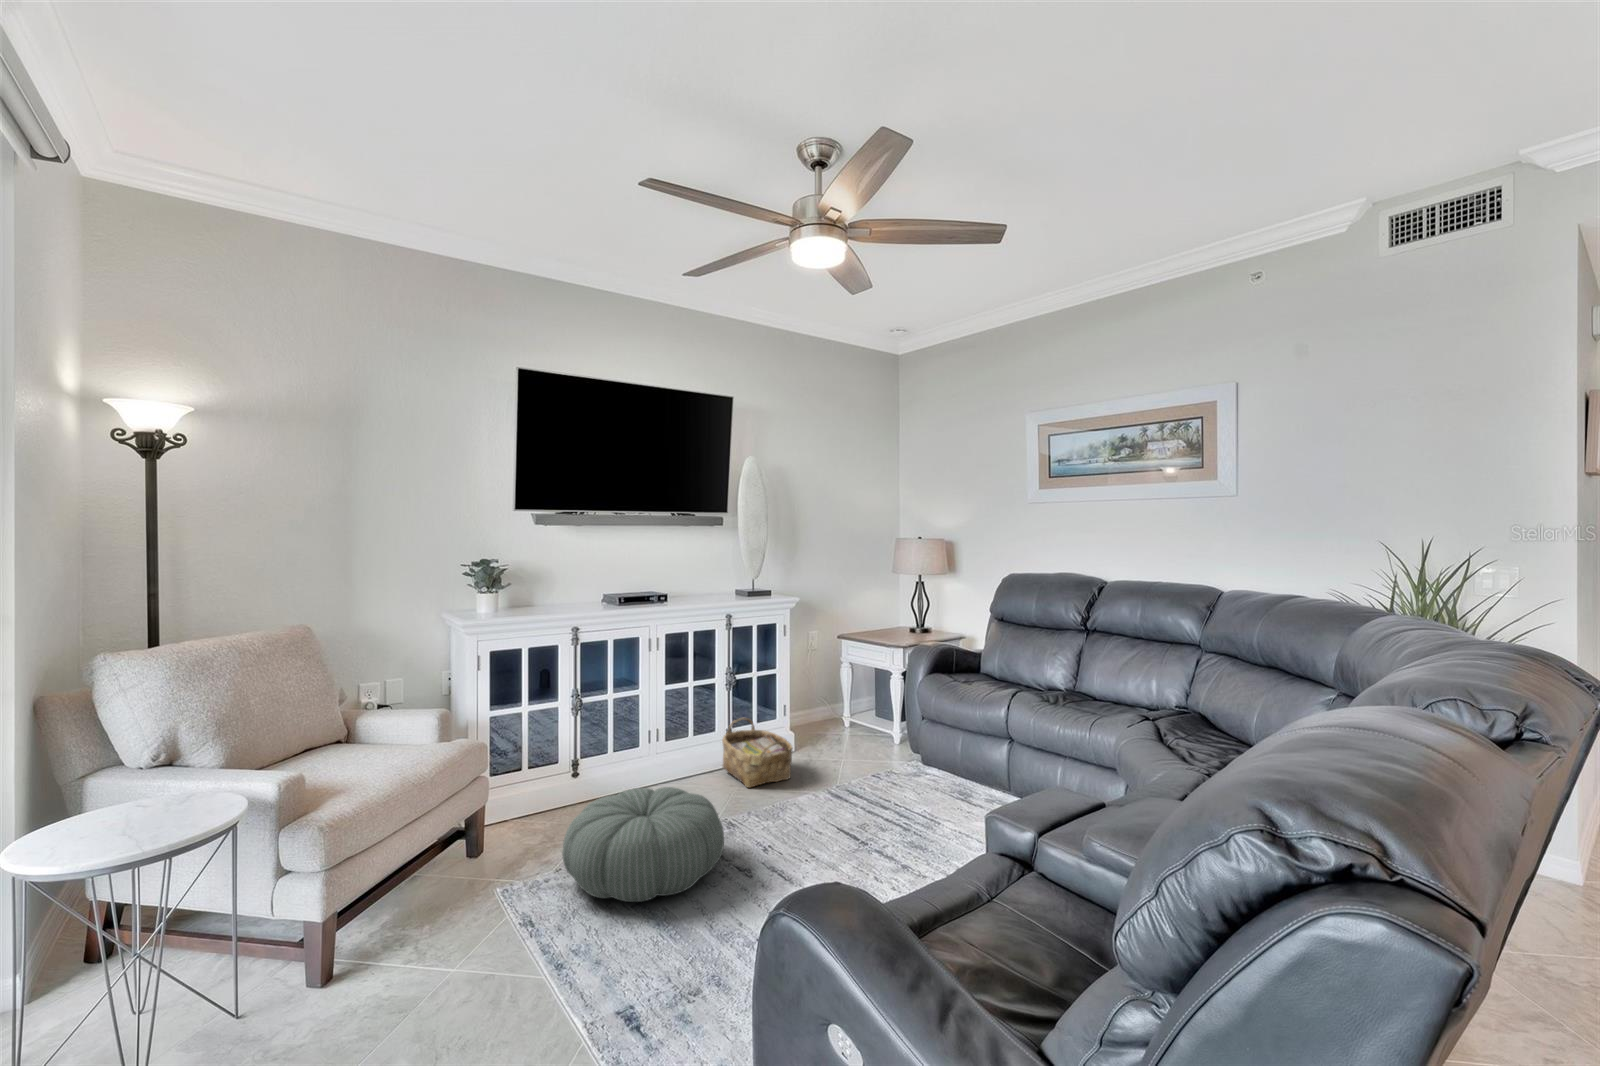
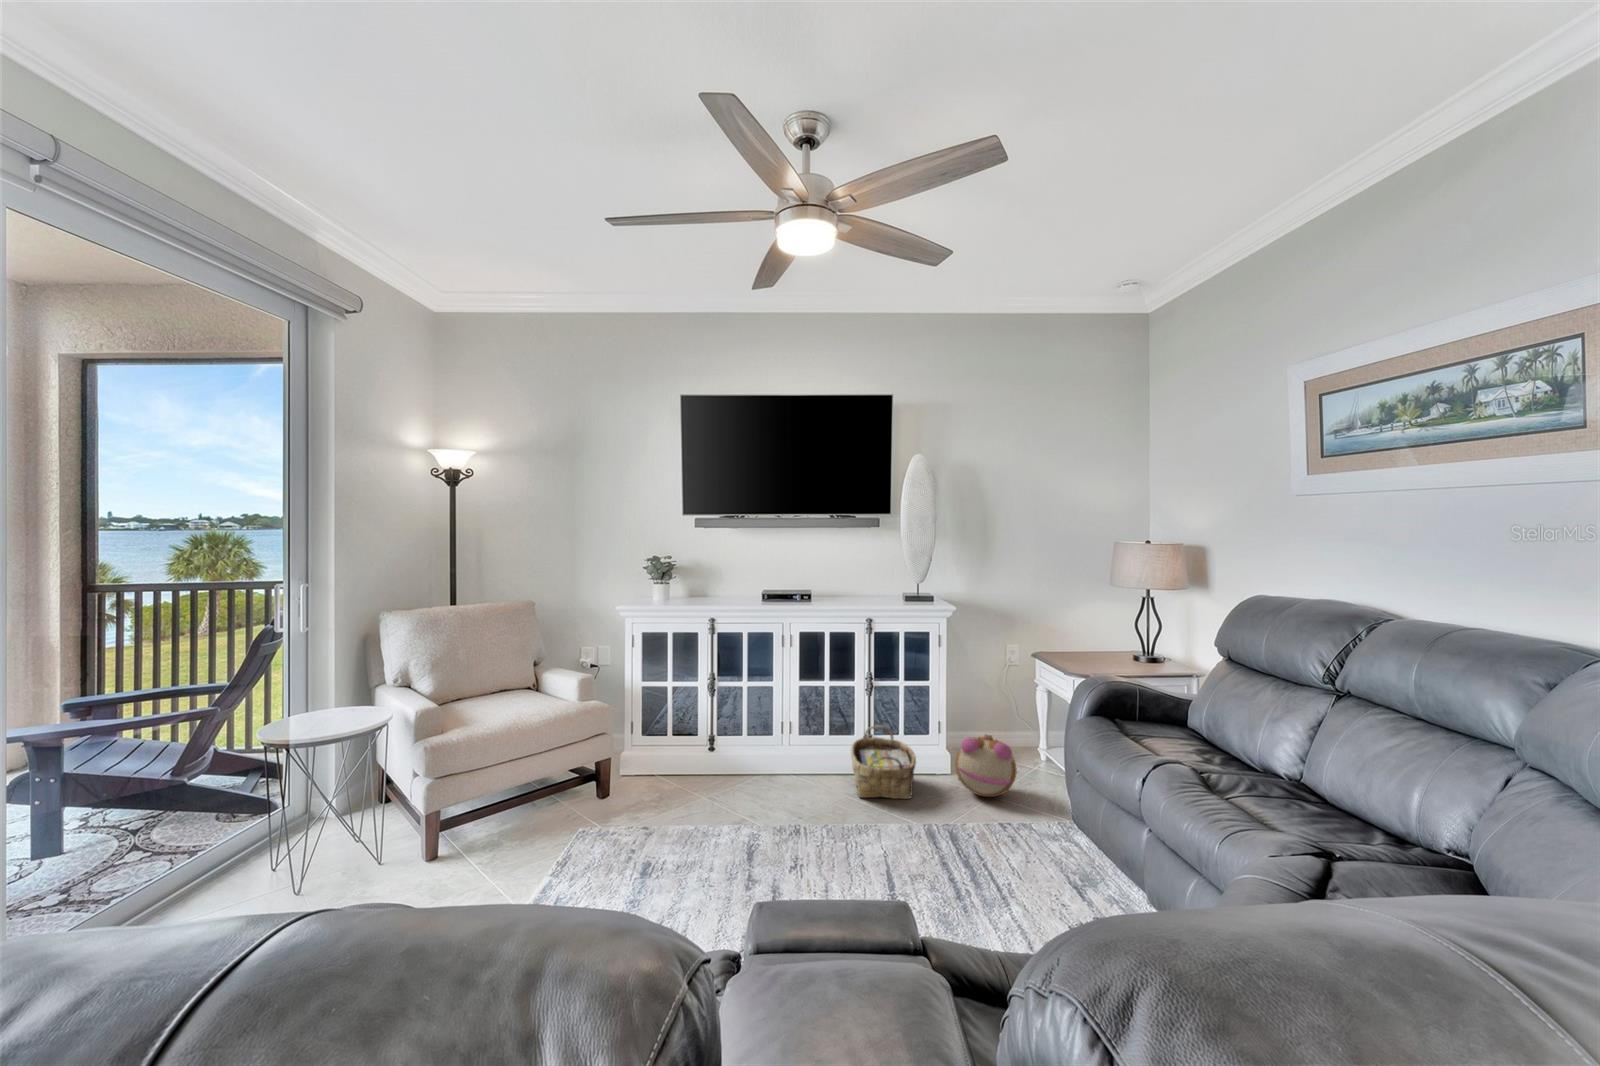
plush toy: none [815,708,871,763] -> present [955,735,1017,797]
pouf: present [562,787,724,902] -> none [610,770,757,877]

